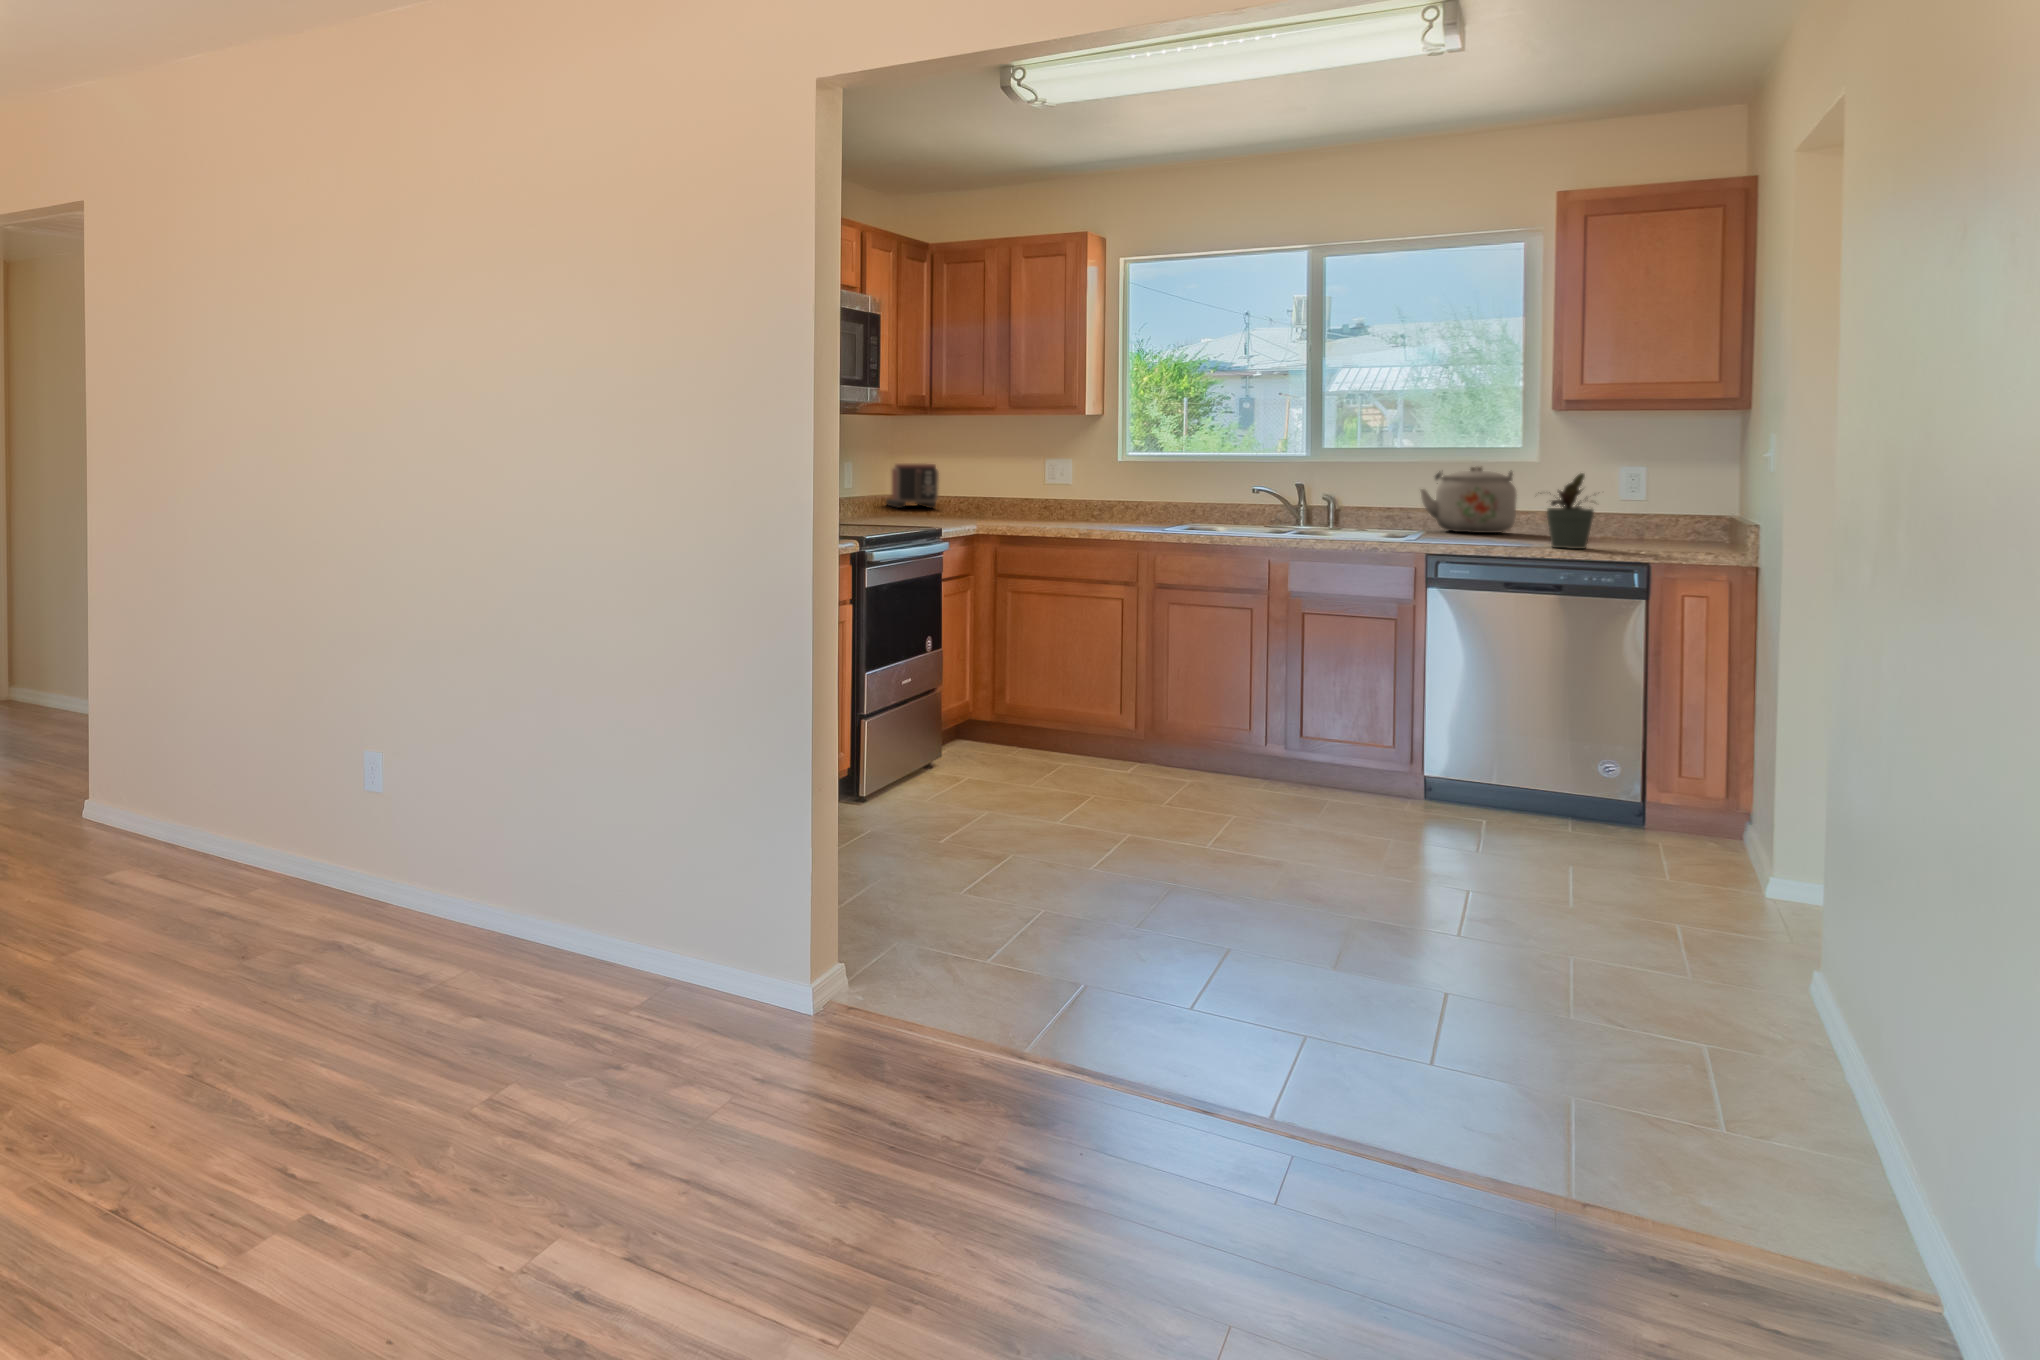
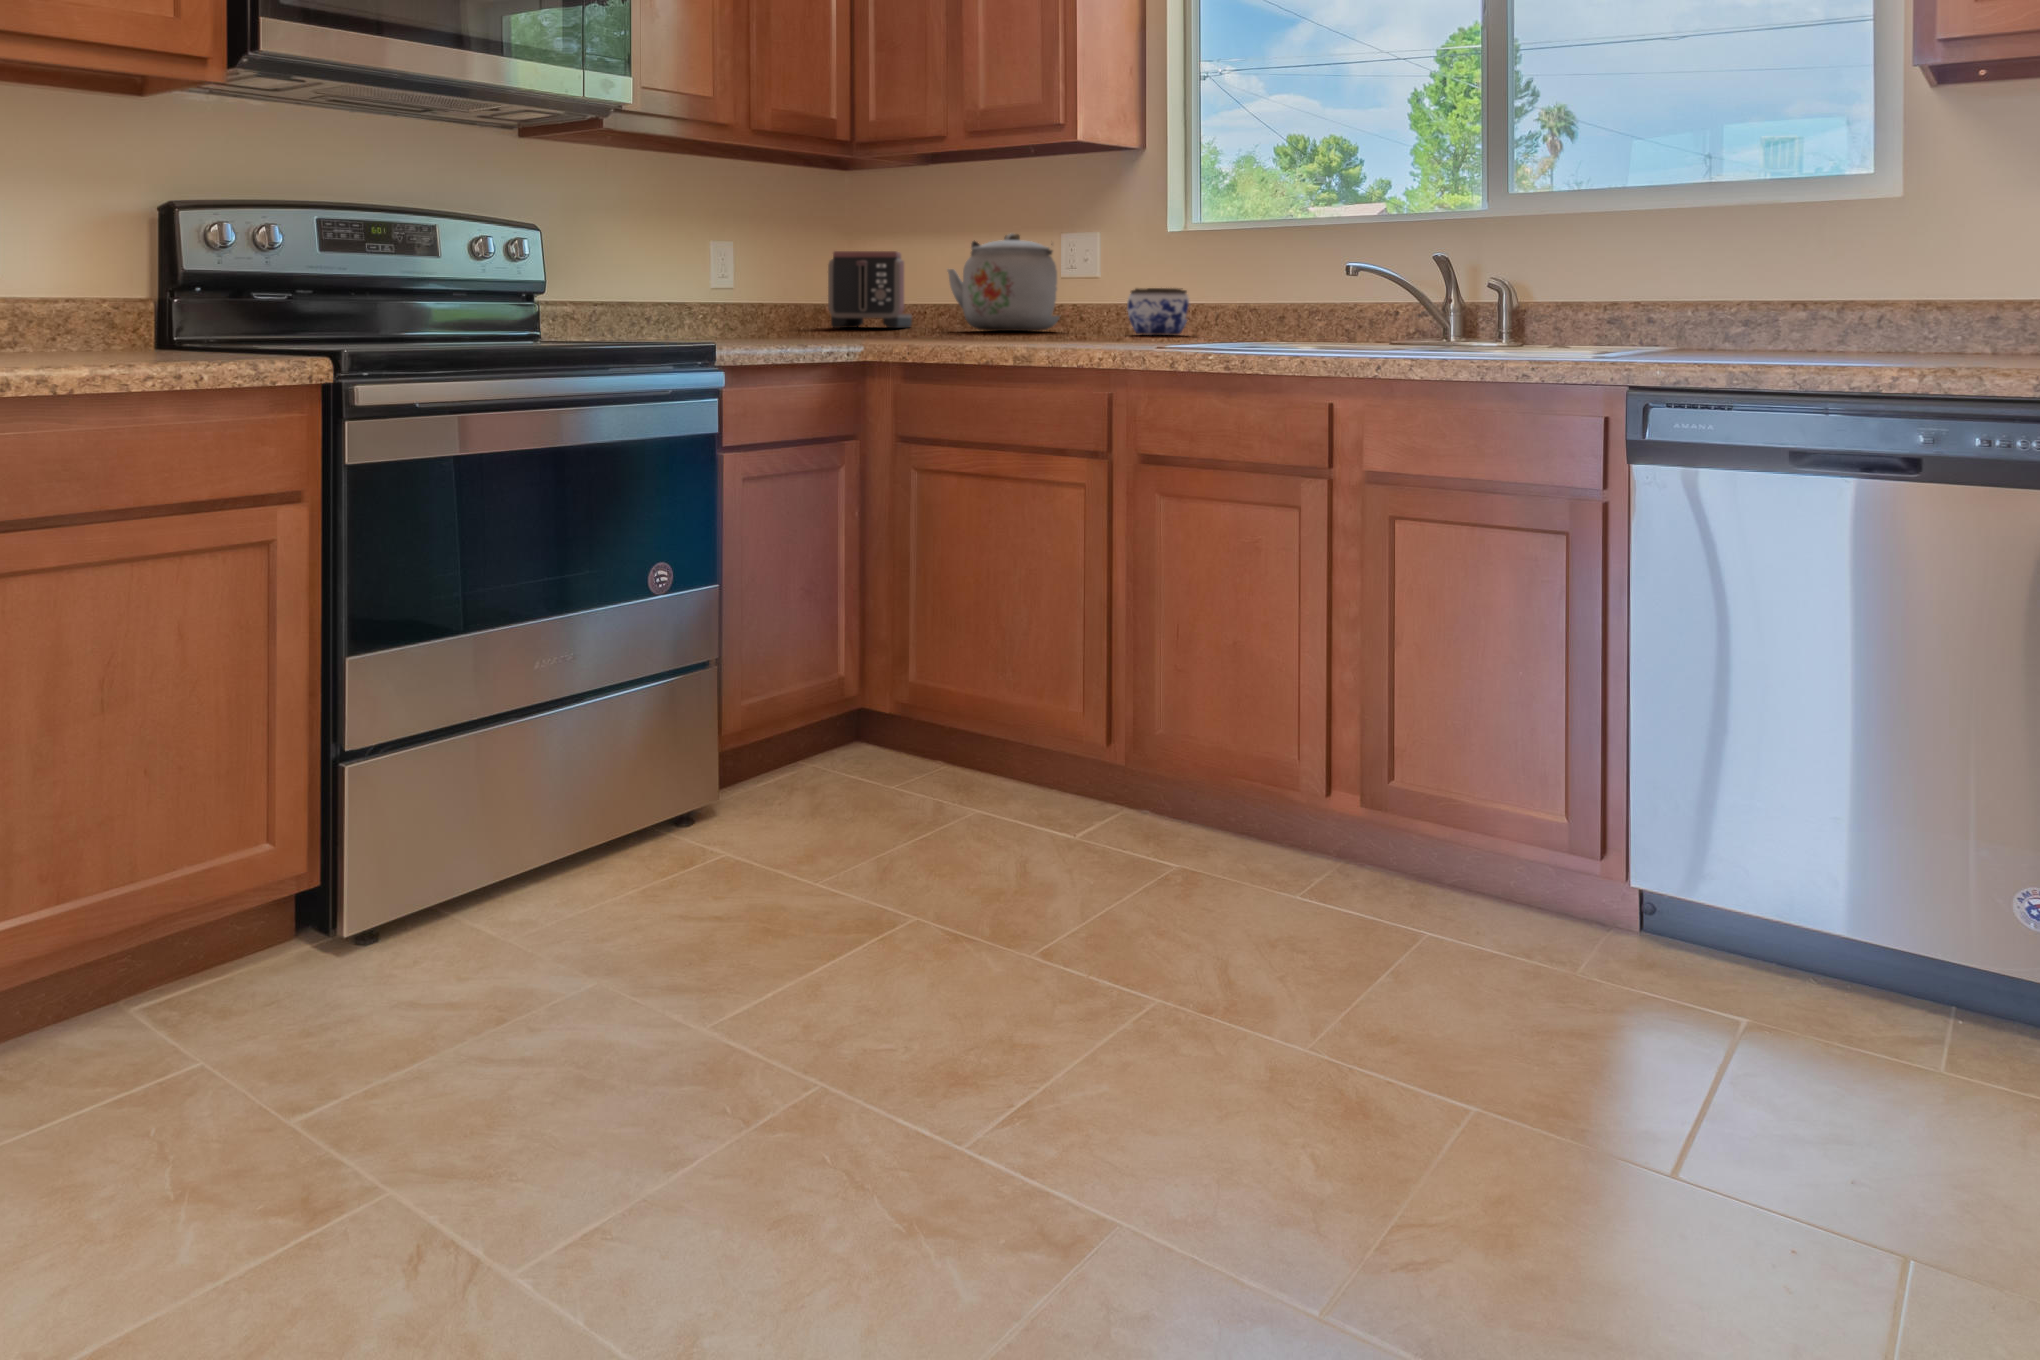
kettle: present [1421,466,1517,533] -> present [948,234,1059,331]
potted plant: present [1547,473,1594,549] -> none [1855,184,2018,369]
jar: none [1094,490,1131,516] -> present [1127,288,1189,335]

